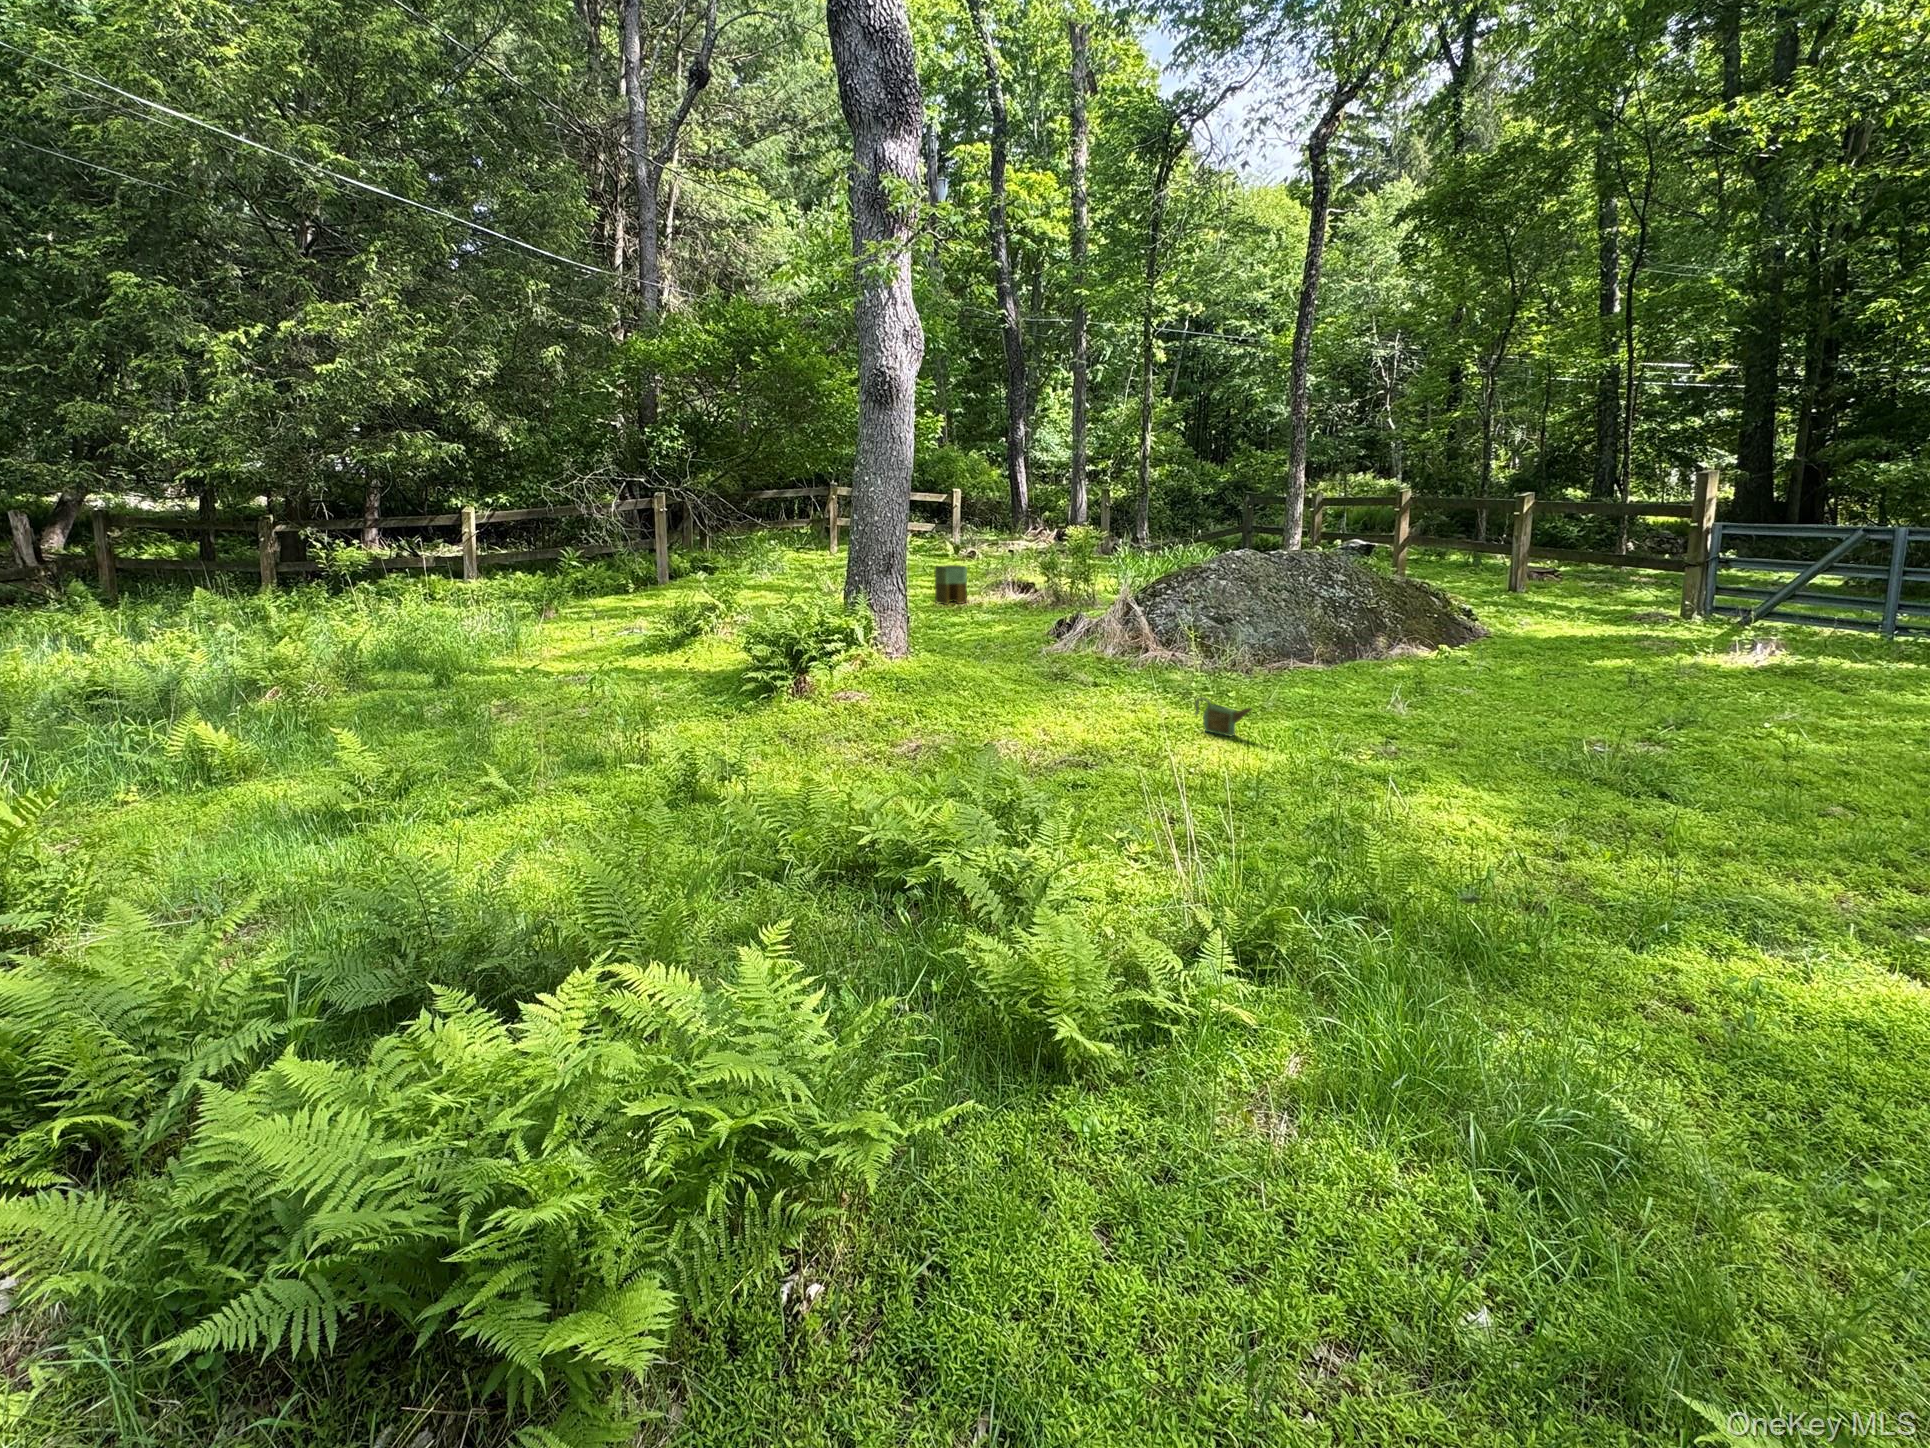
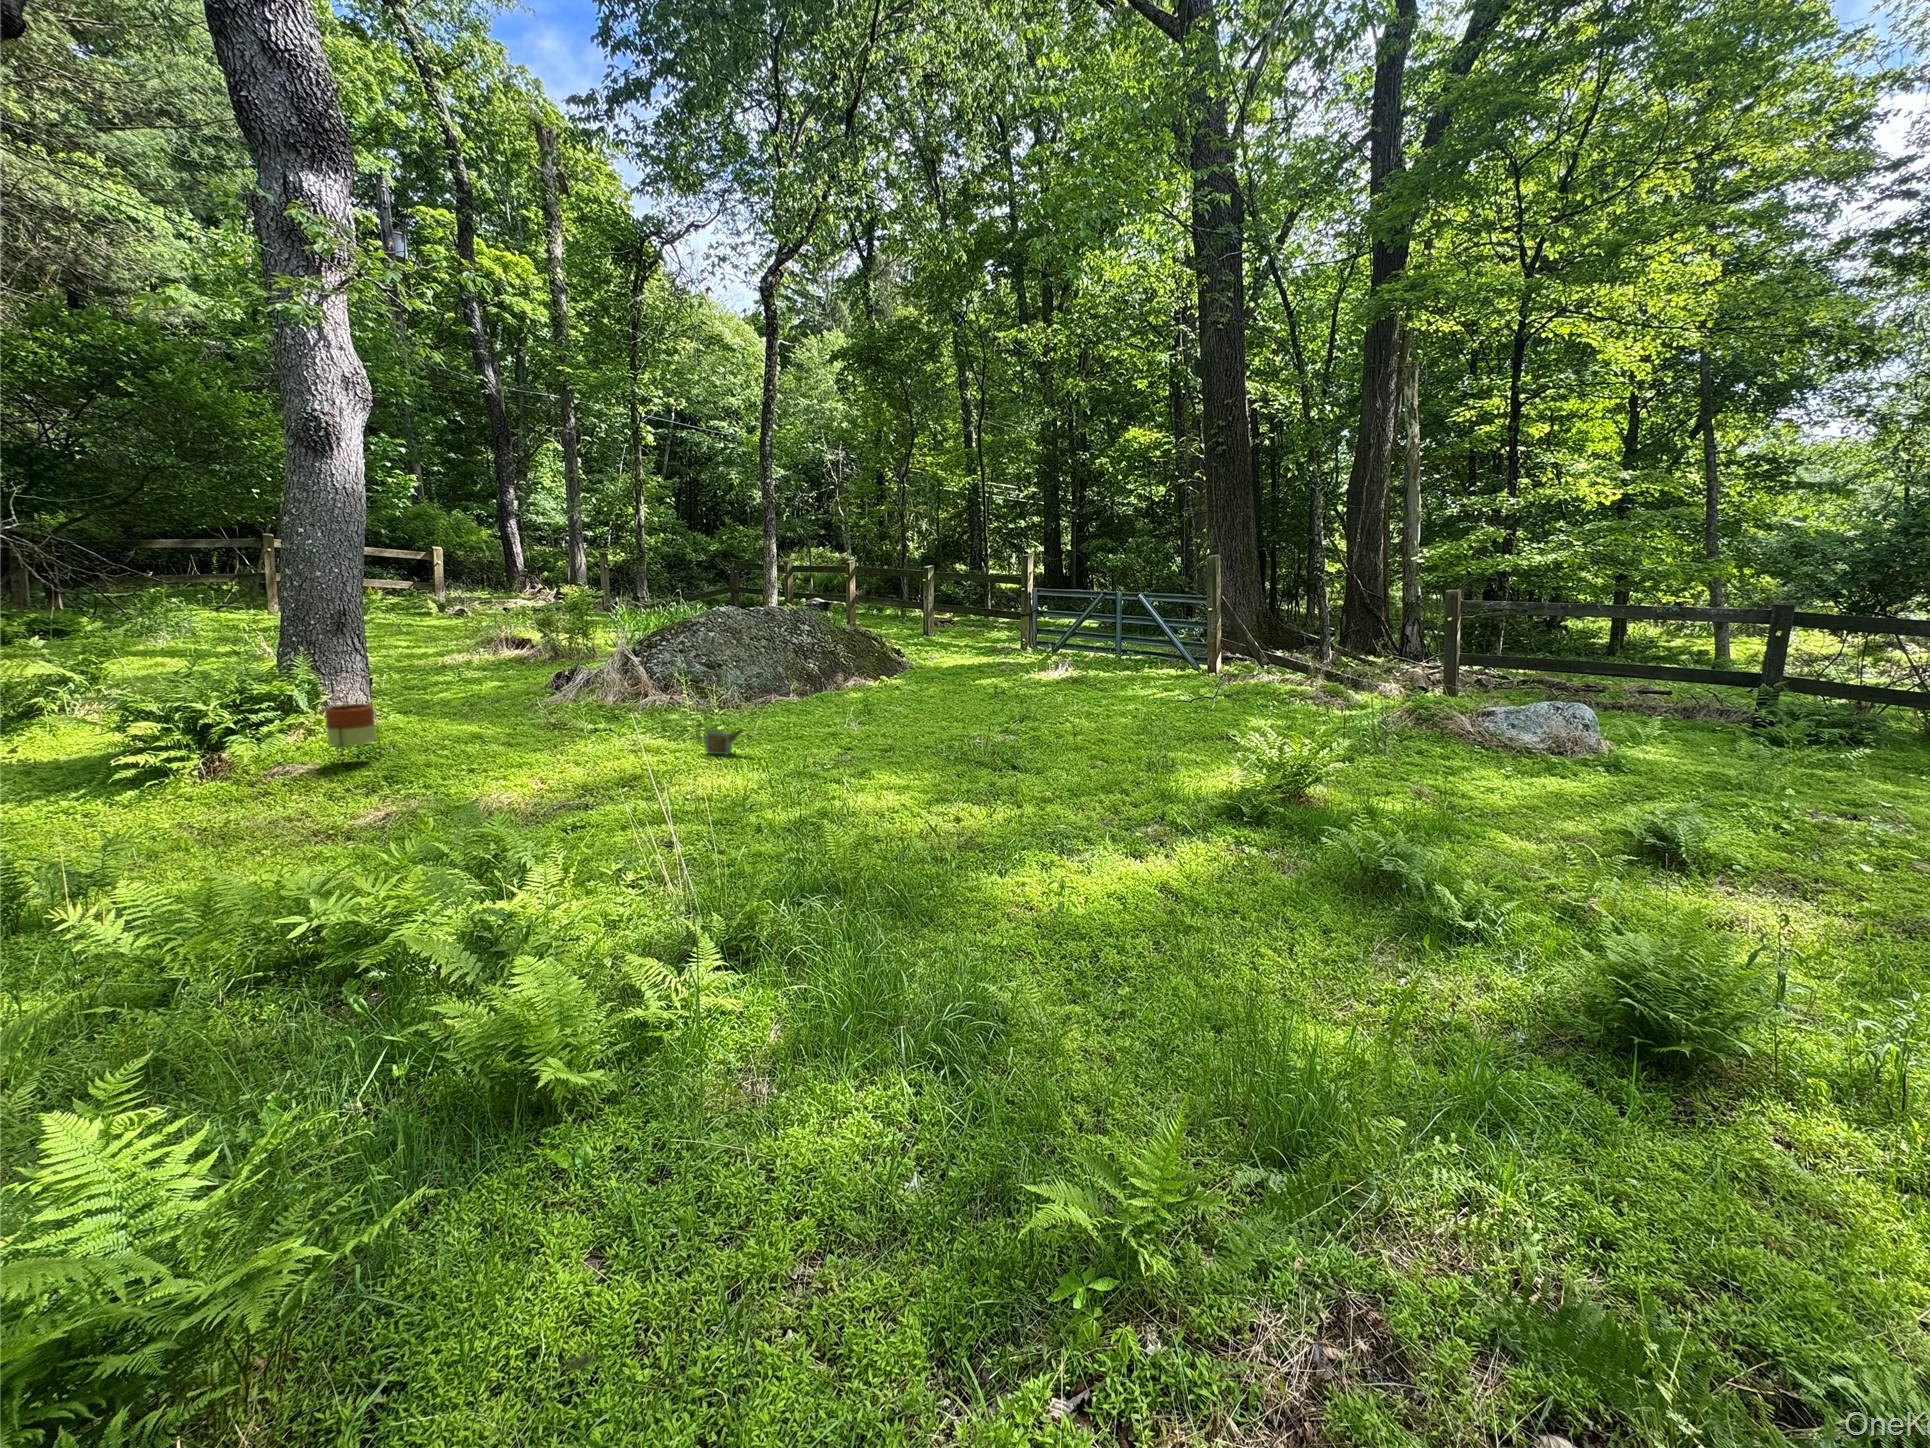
stool: present [935,565,967,605] -> none [402,626,449,669]
planter: none [872,642,908,699] -> present [325,704,381,766]

